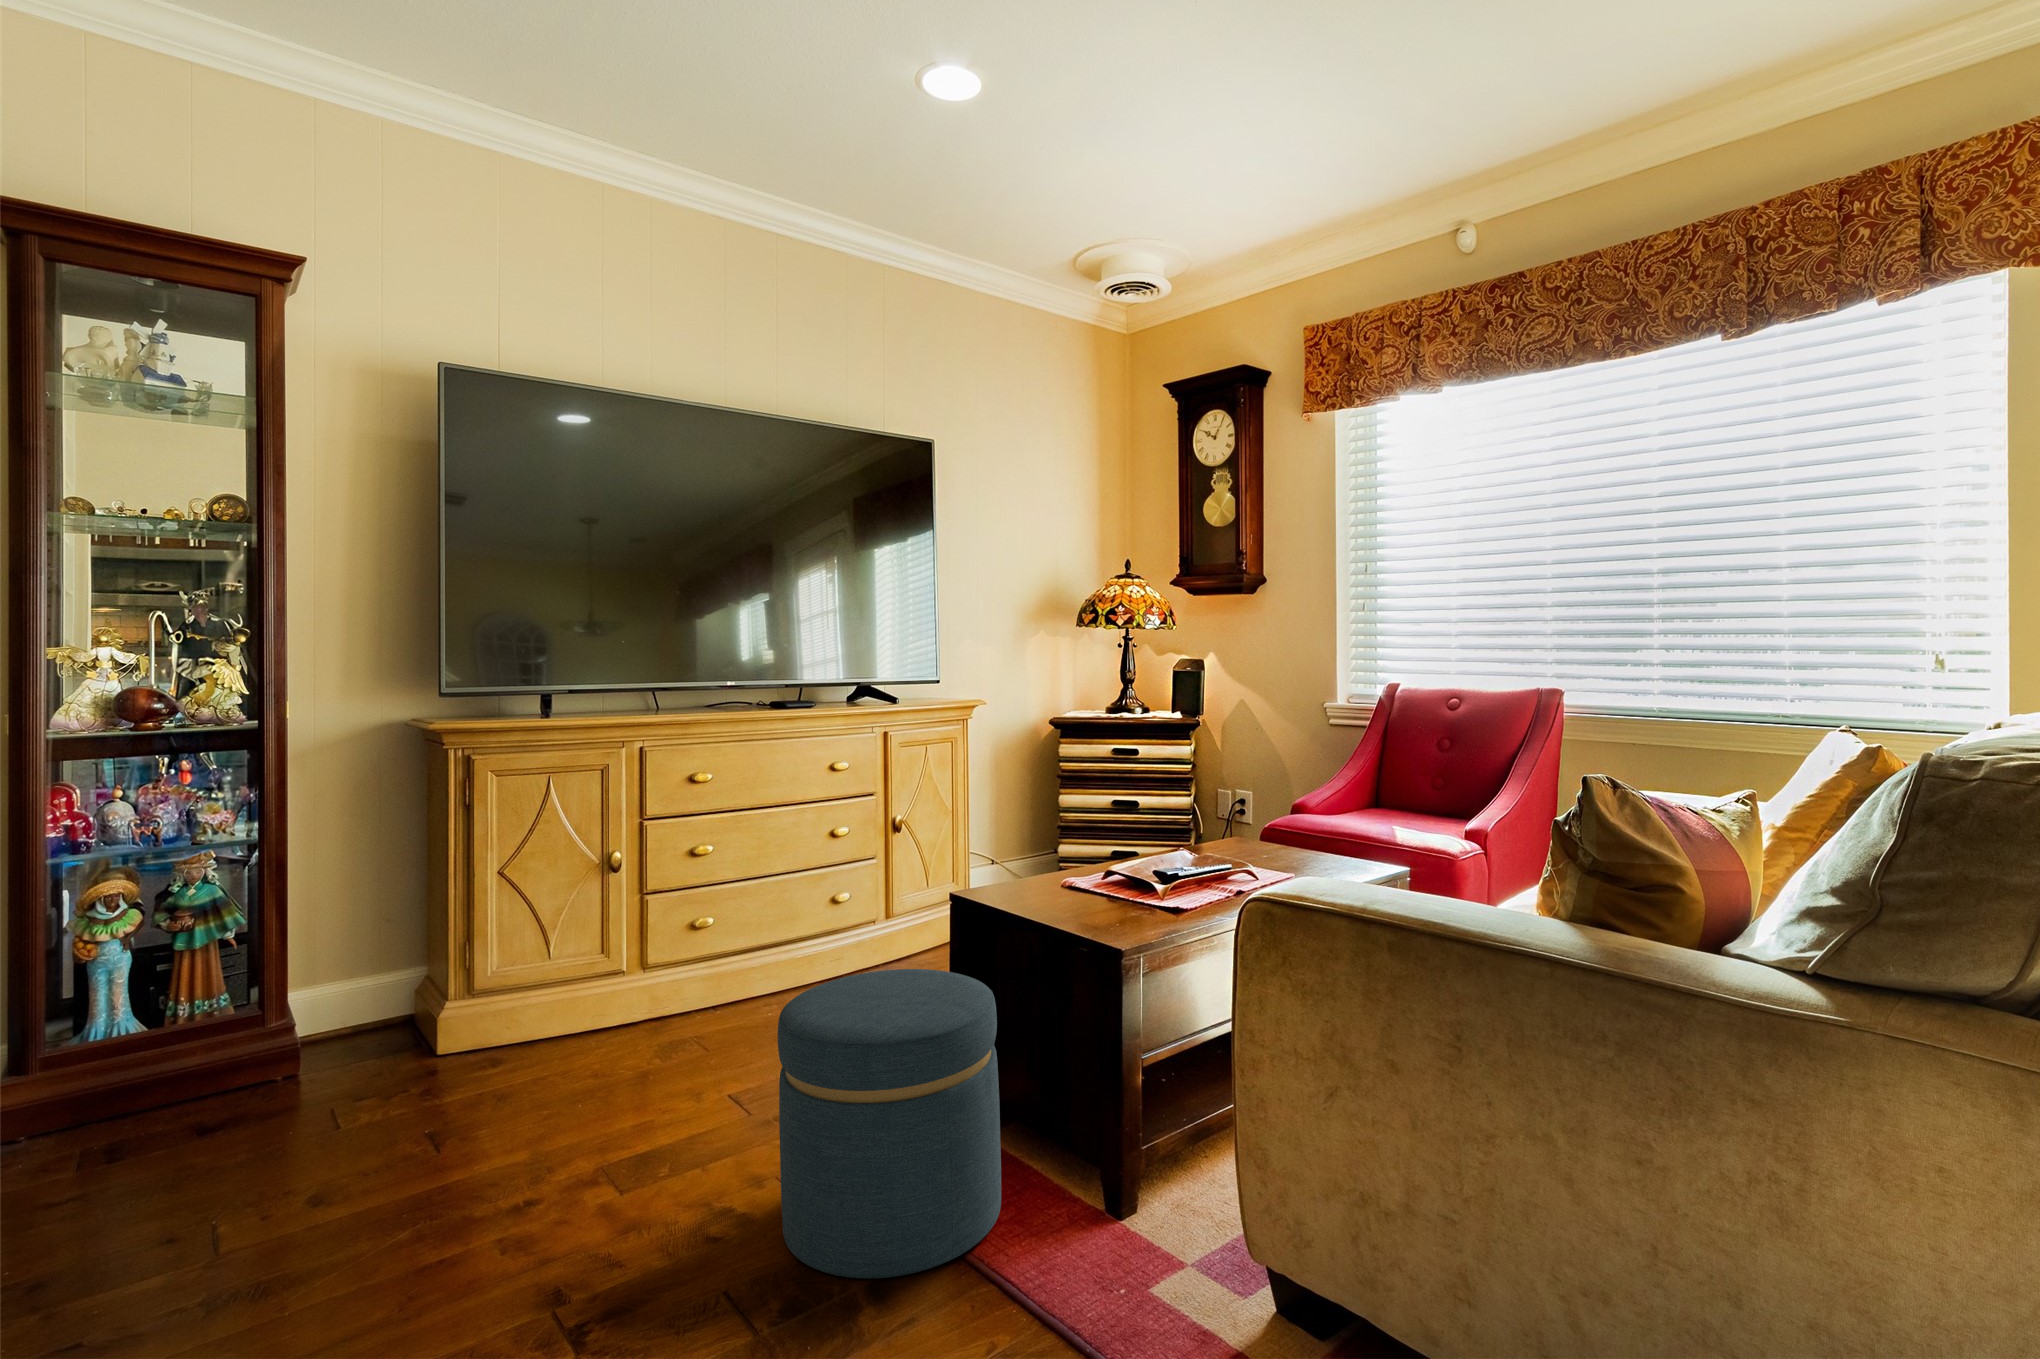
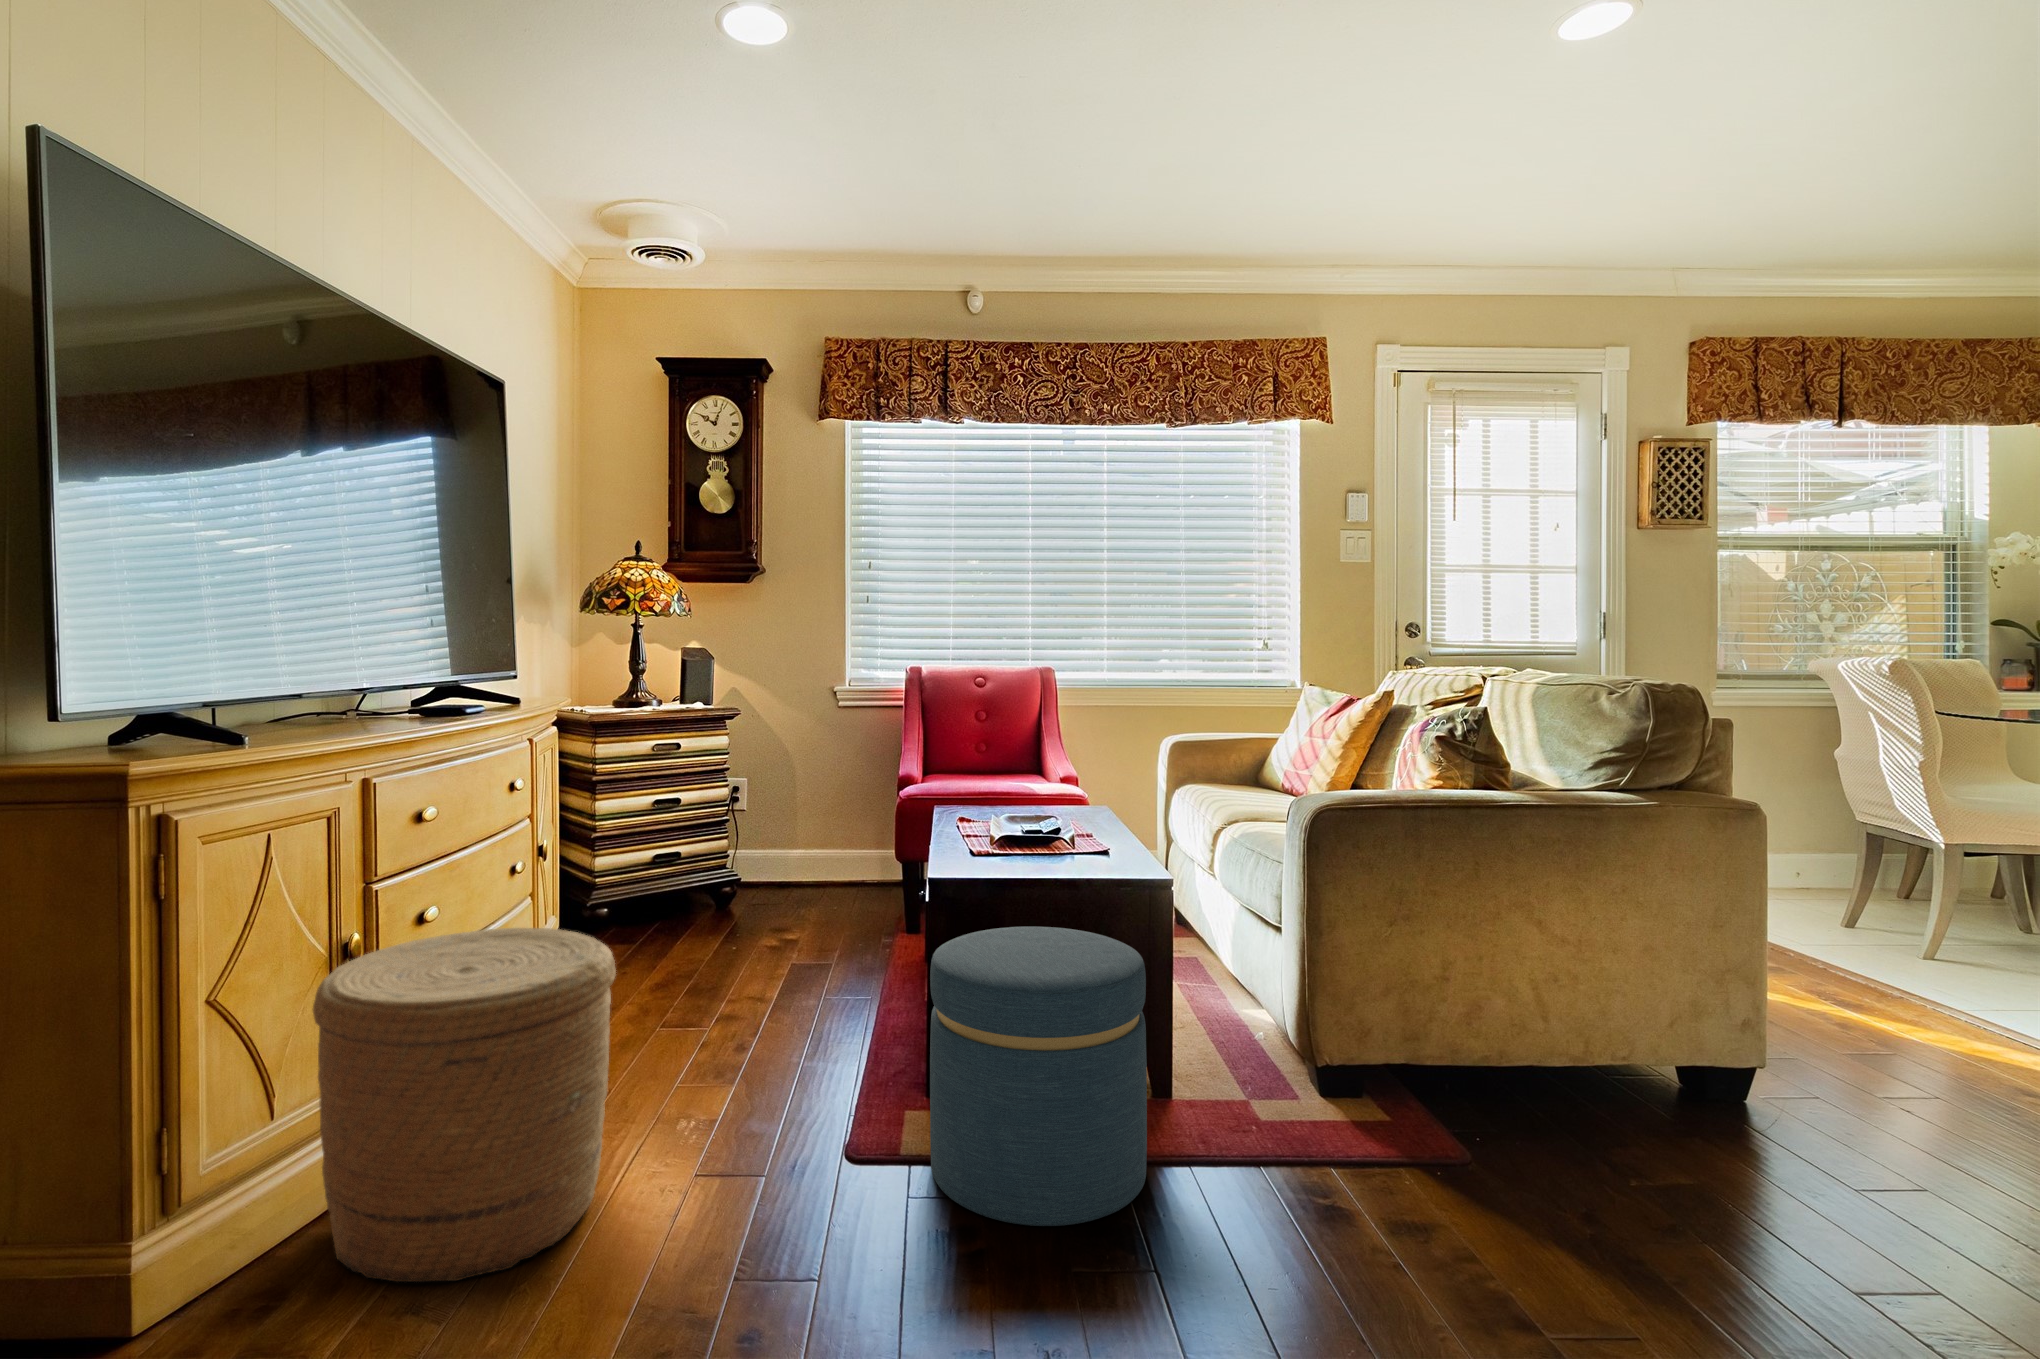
woven basket: none [517,884,719,1117] -> present [313,928,616,1282]

